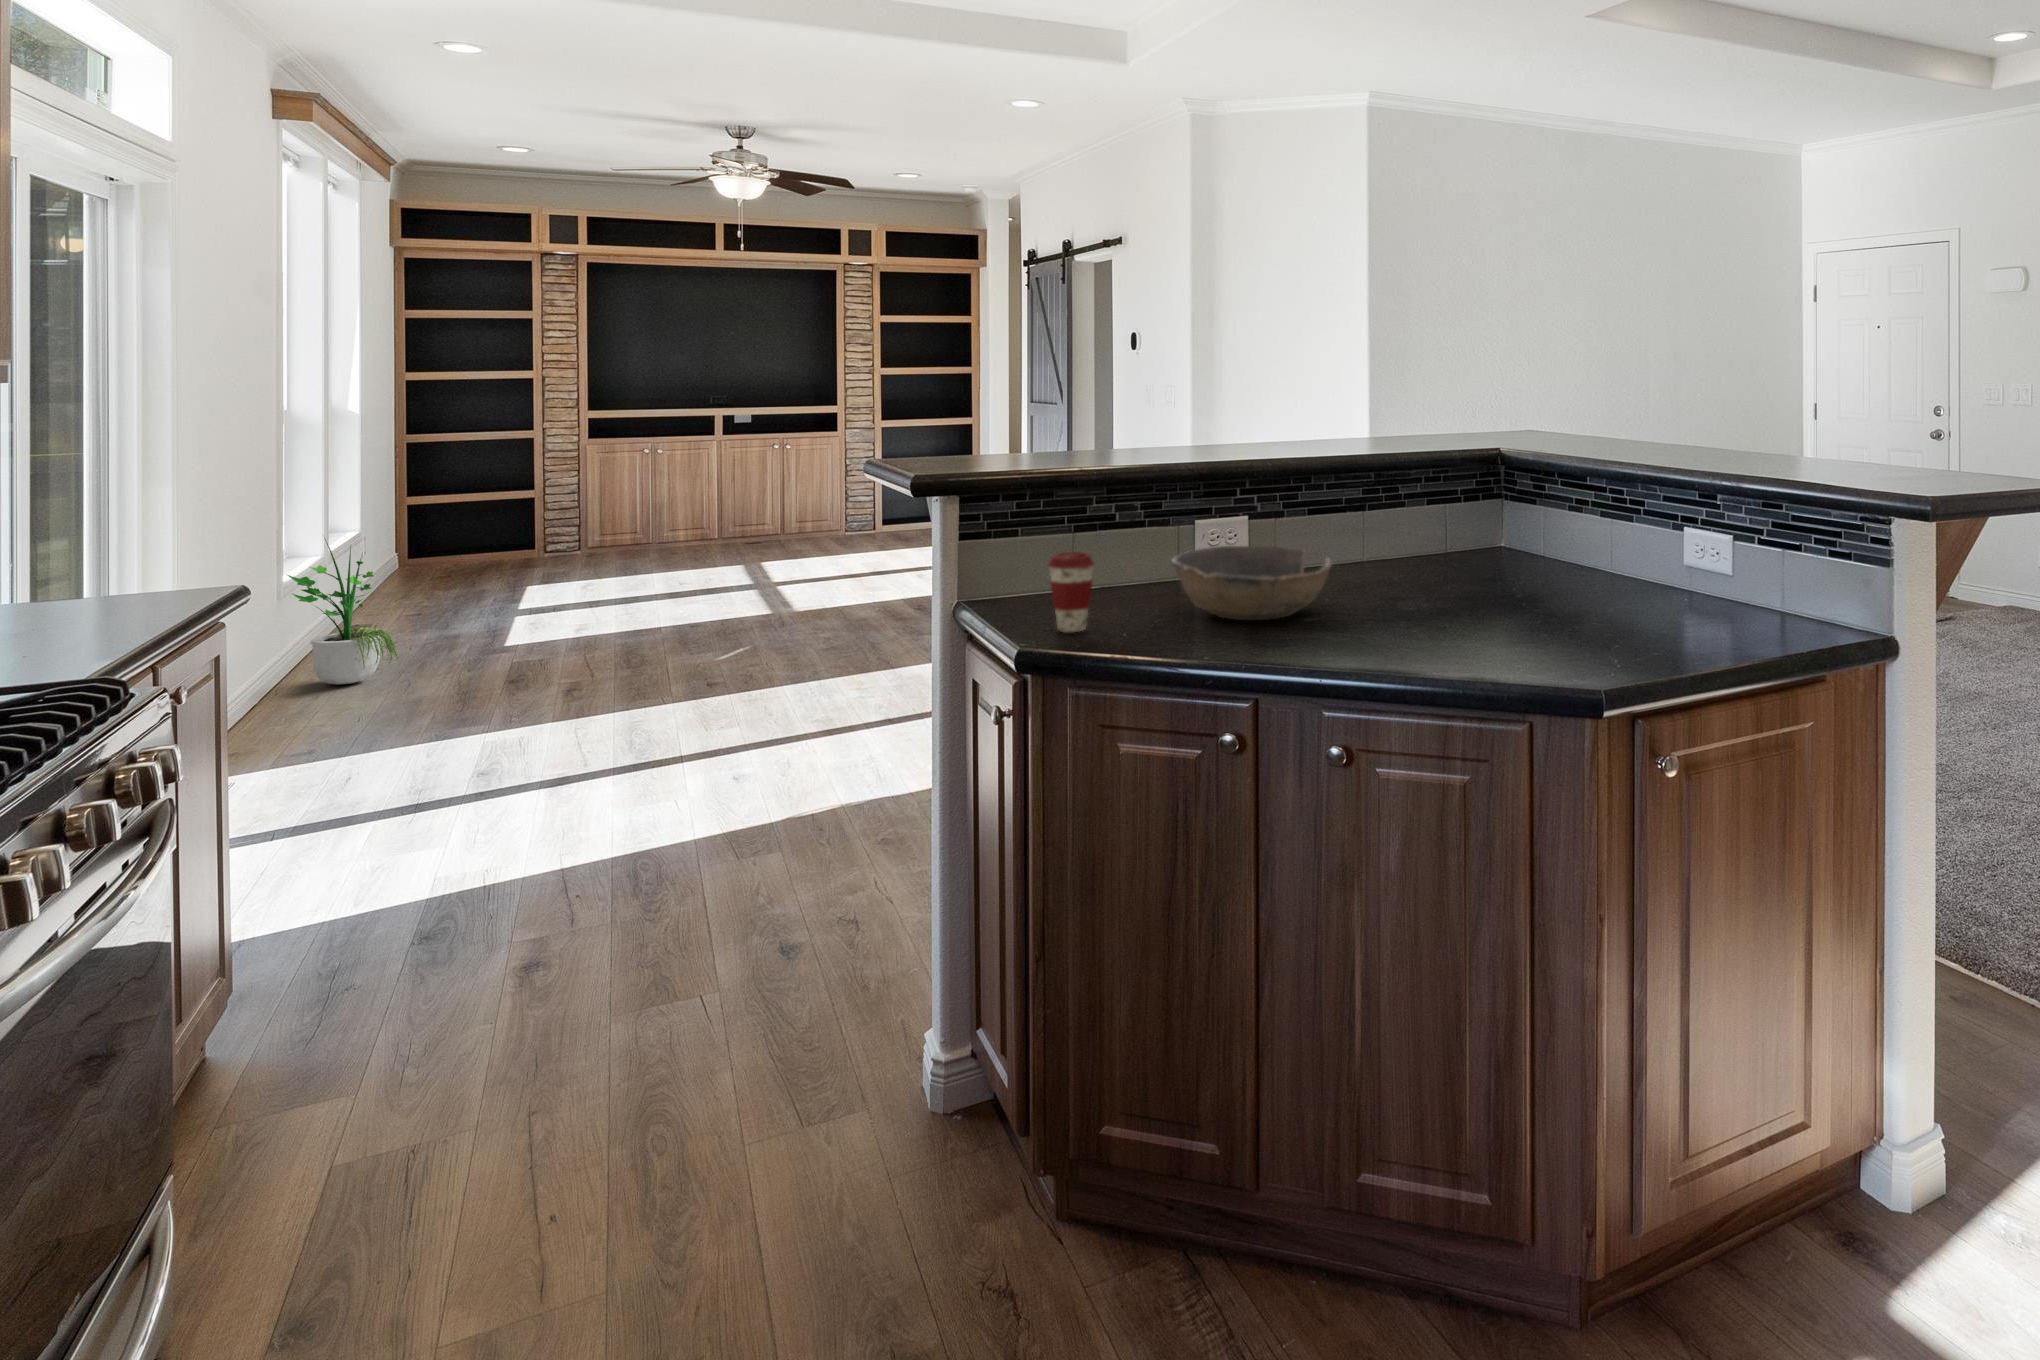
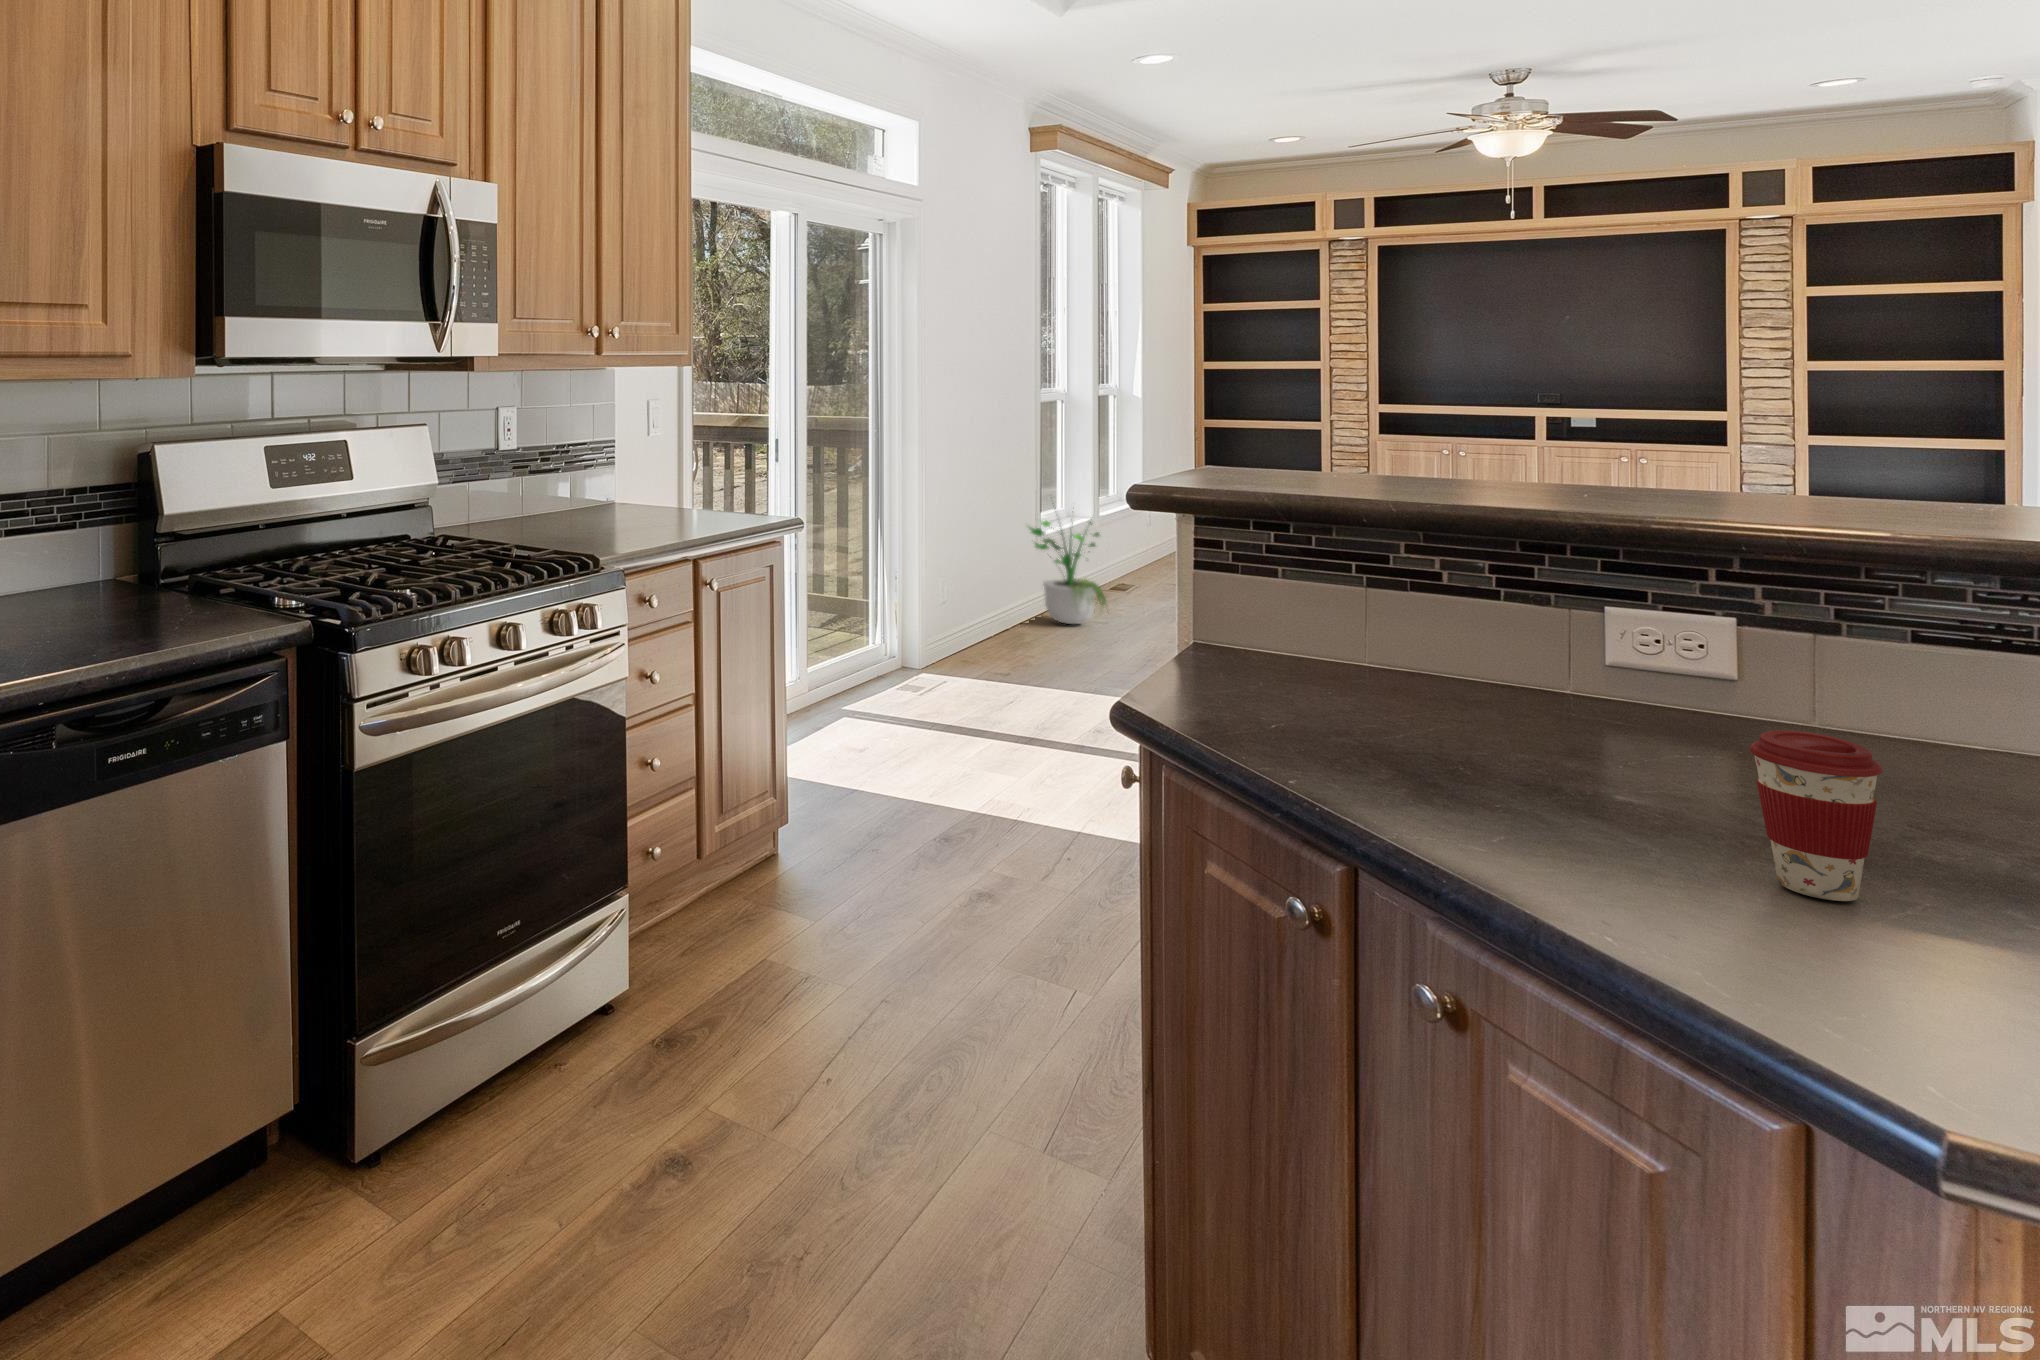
bowl: present [1172,546,1333,620] -> none [1401,646,1738,788]
coffee cup: present [1048,552,1094,632] -> present [1749,730,1883,901]

